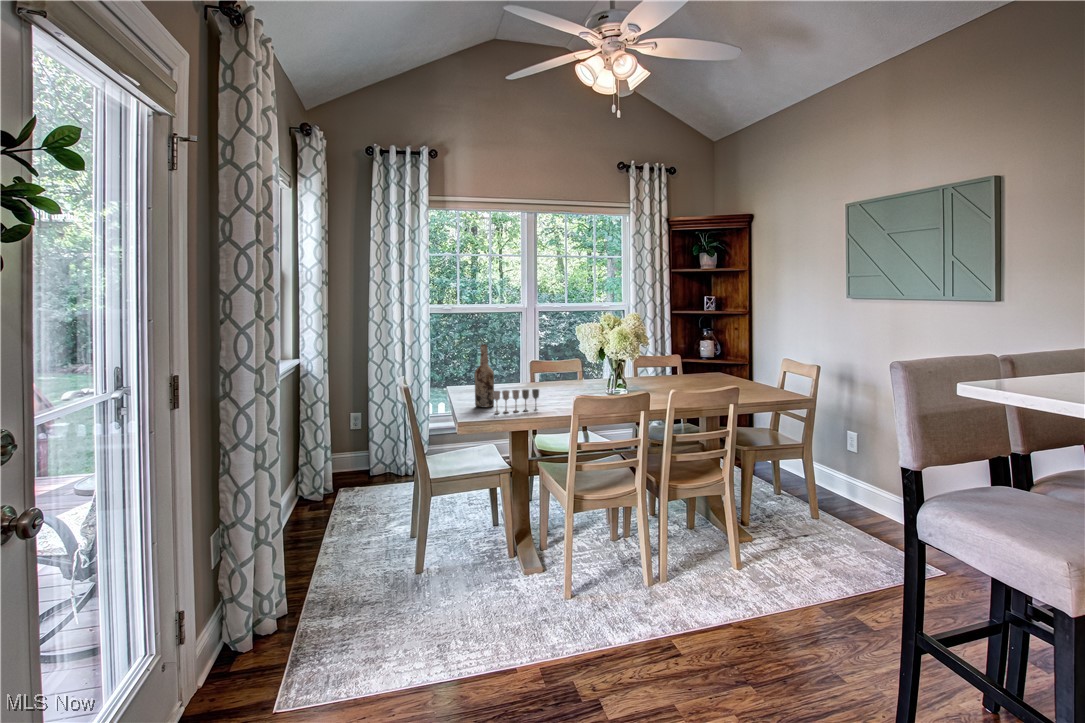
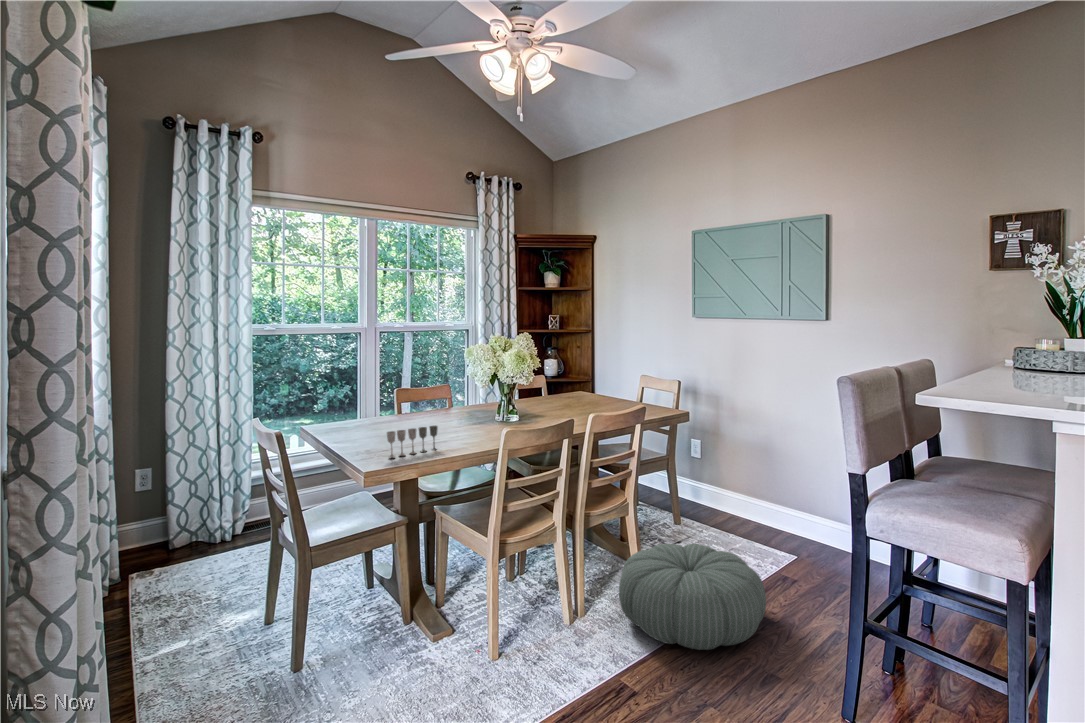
wine bottle: present [475,344,494,407] -> none [355,378,379,452]
pouf: none [698,529,858,638] -> present [619,544,766,650]

